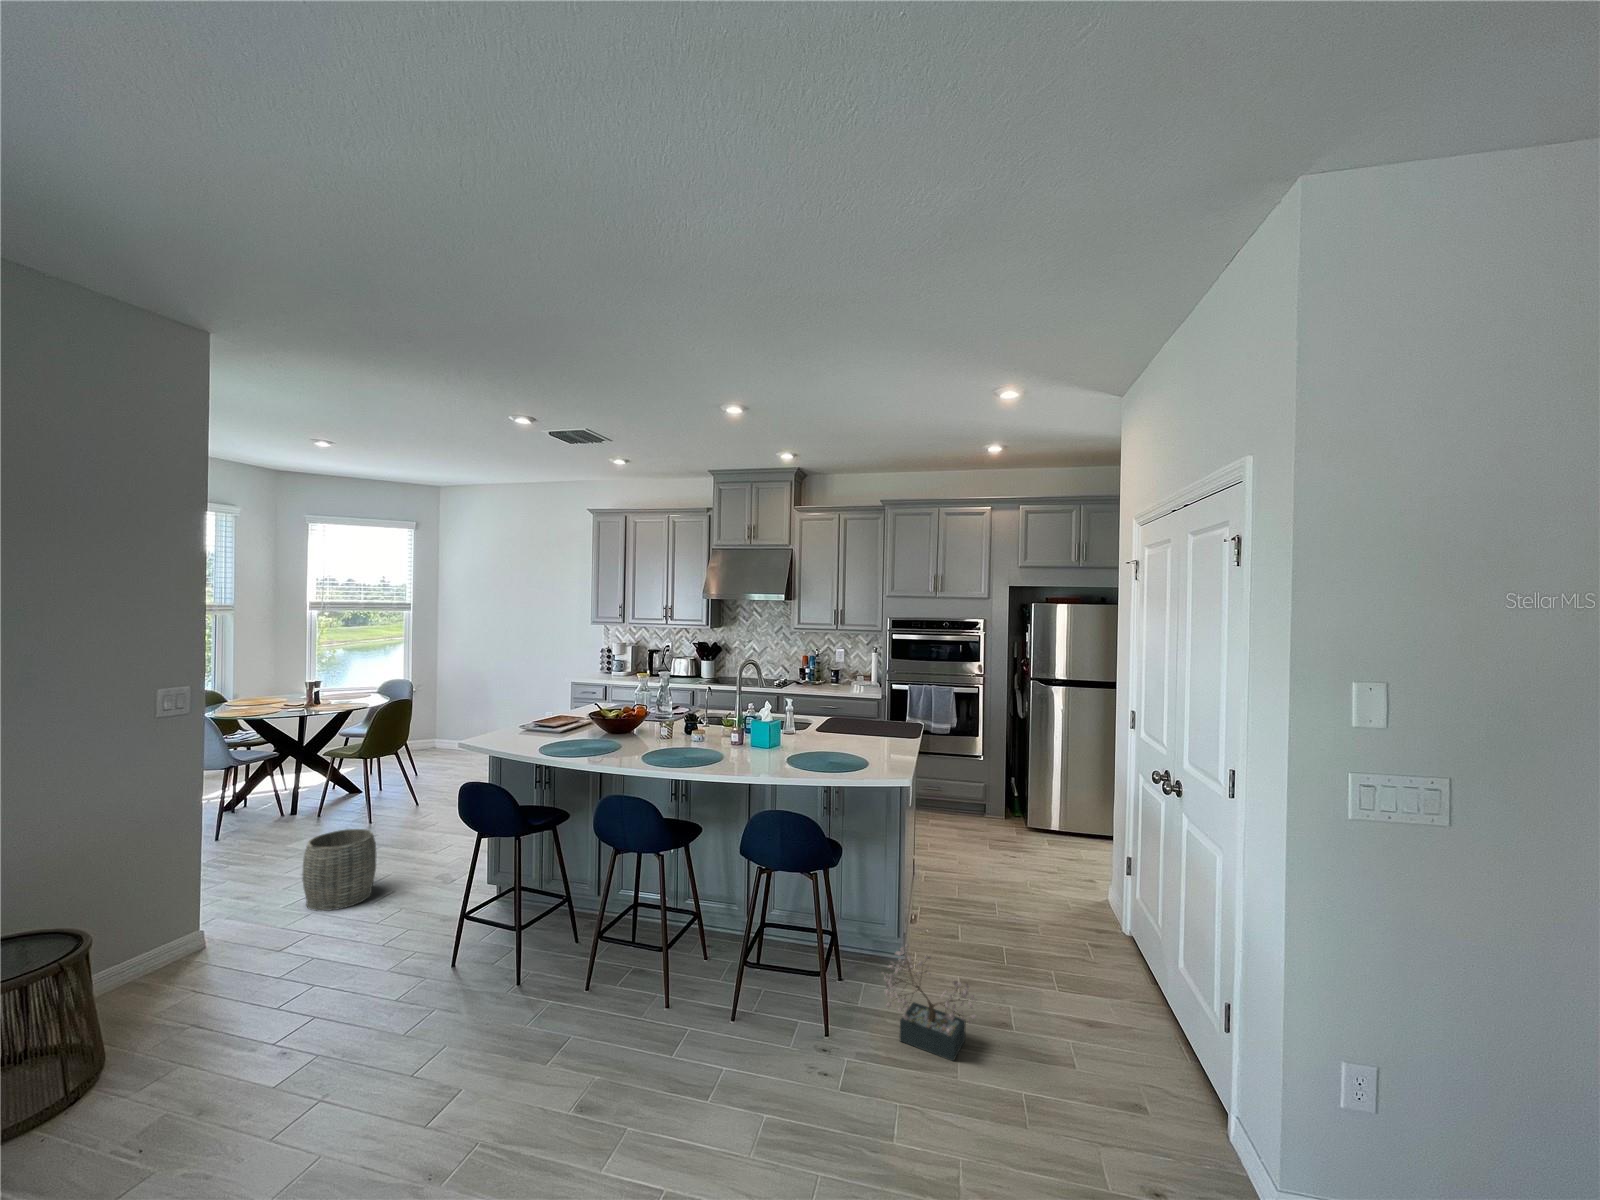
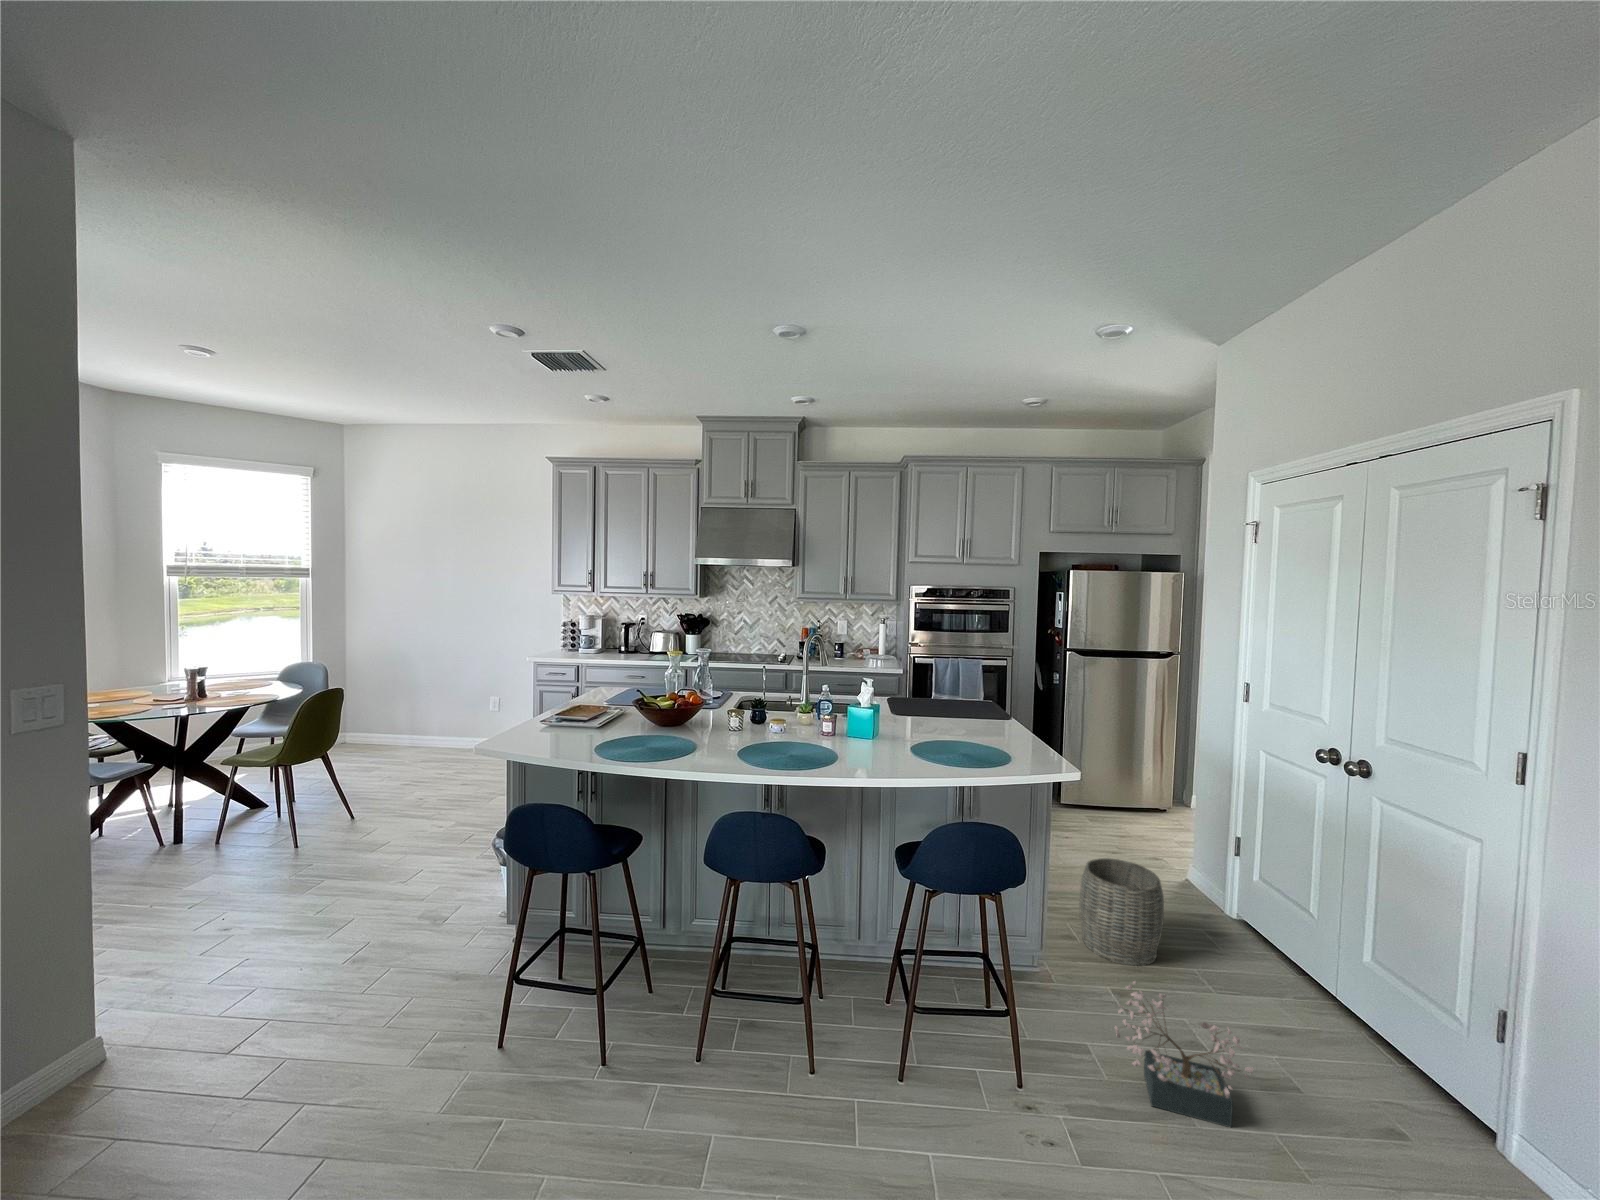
woven basket: present [302,829,377,911] -> present [1079,858,1164,966]

